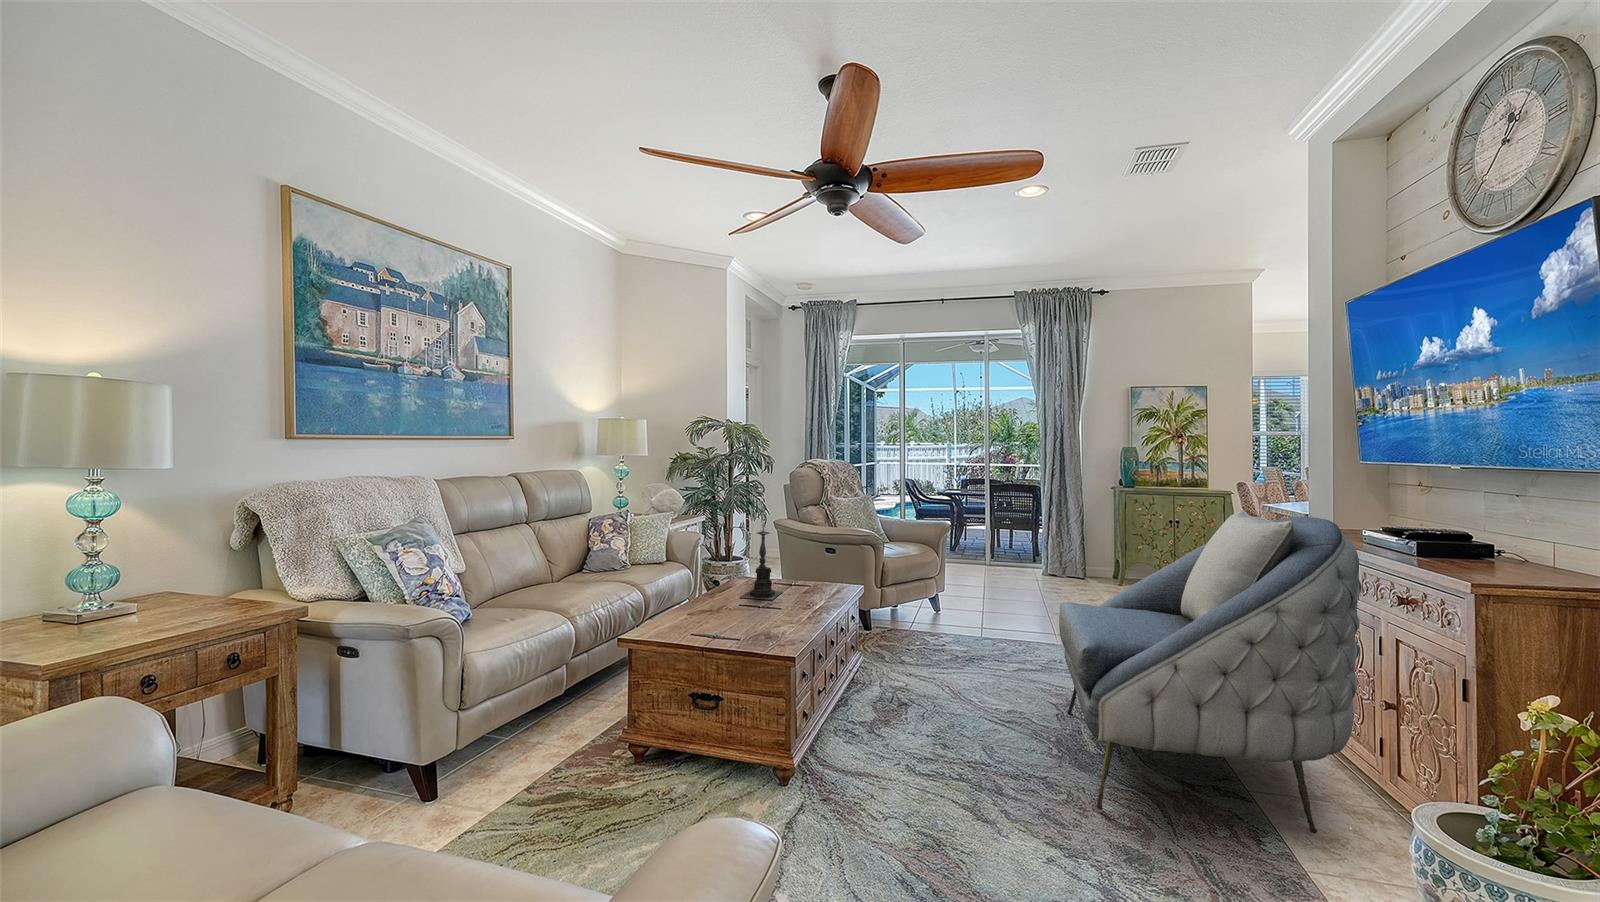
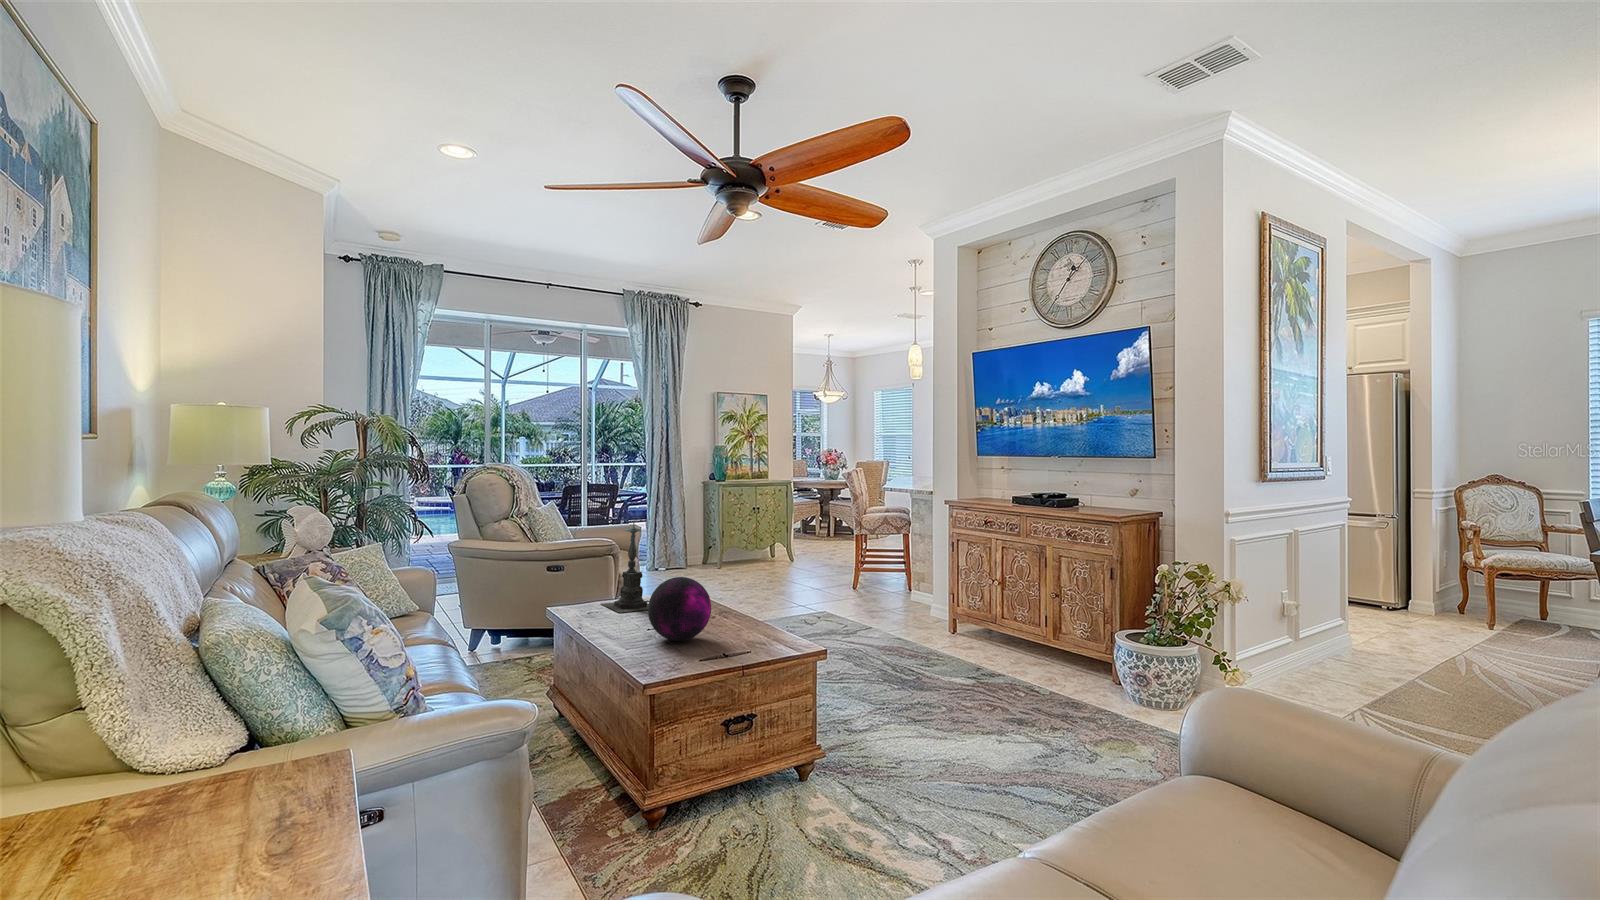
armchair: present [1059,510,1362,833] -> none [861,487,1069,709]
decorative orb: none [679,573,729,625] -> present [648,577,711,641]

